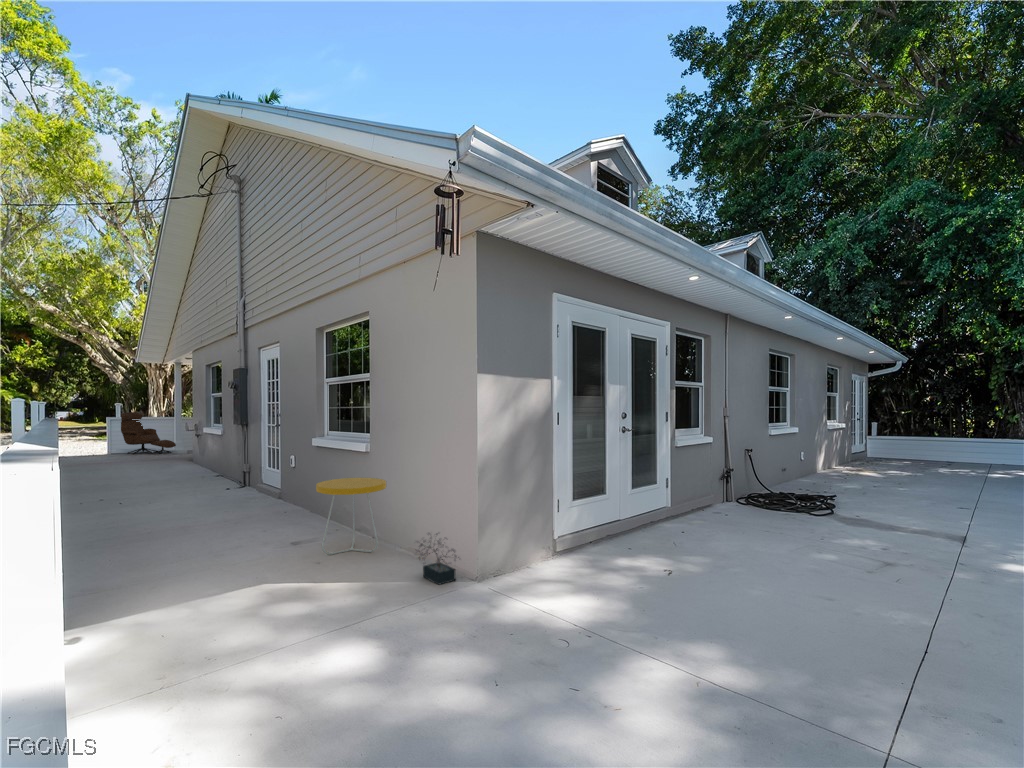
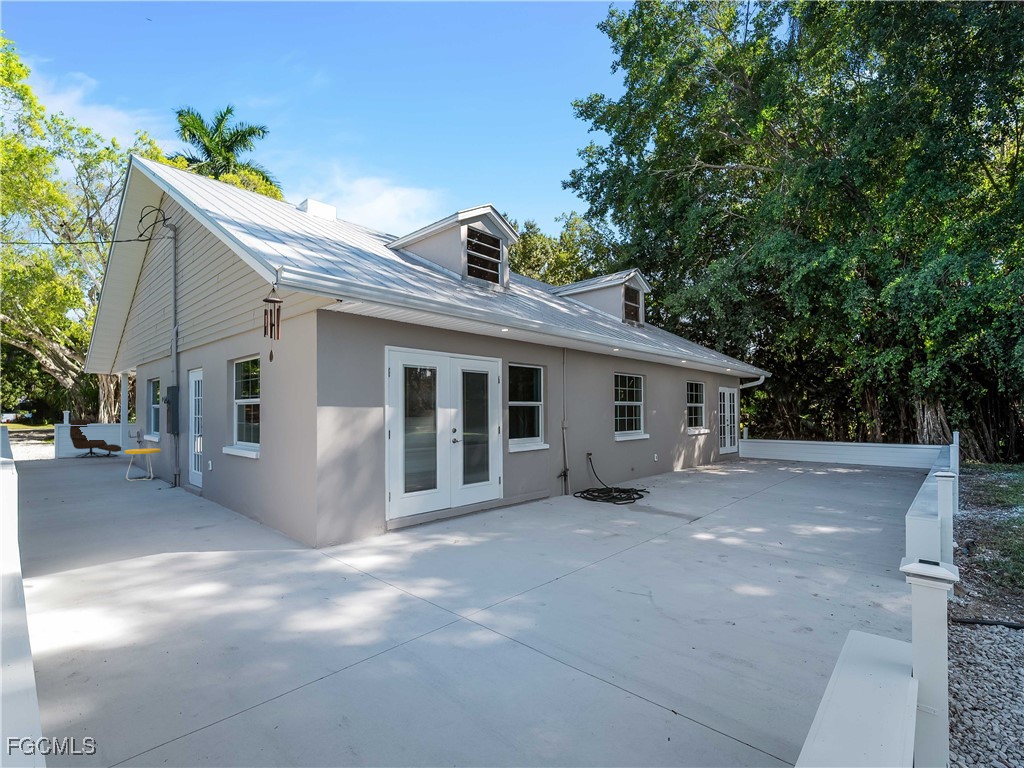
side table: present [316,478,386,555] -> present [125,448,161,481]
decorative plant: present [416,532,459,585] -> none [274,515,306,550]

